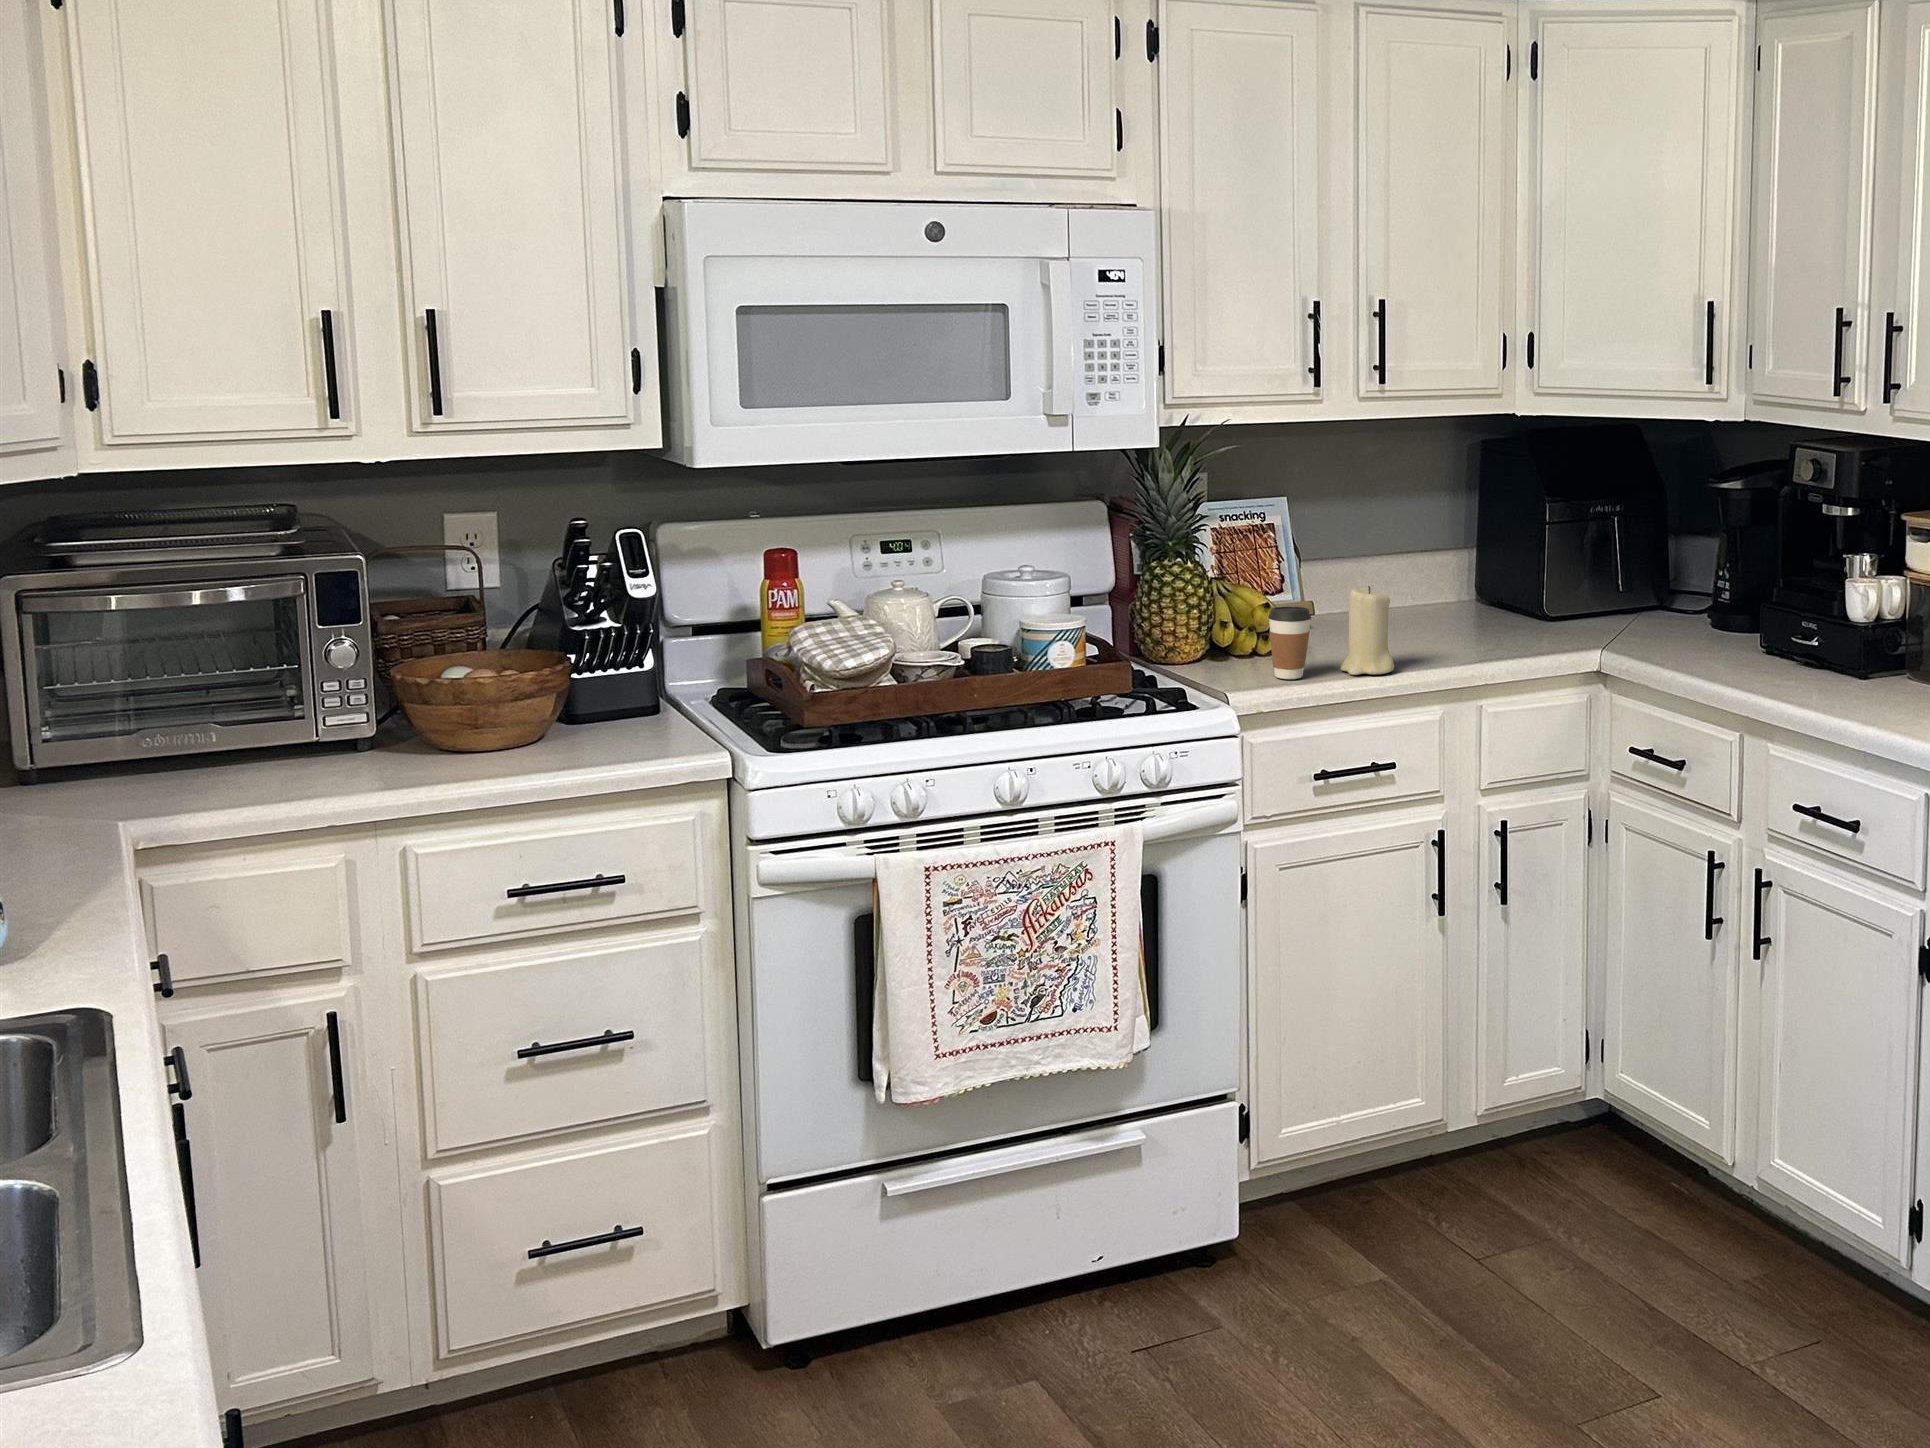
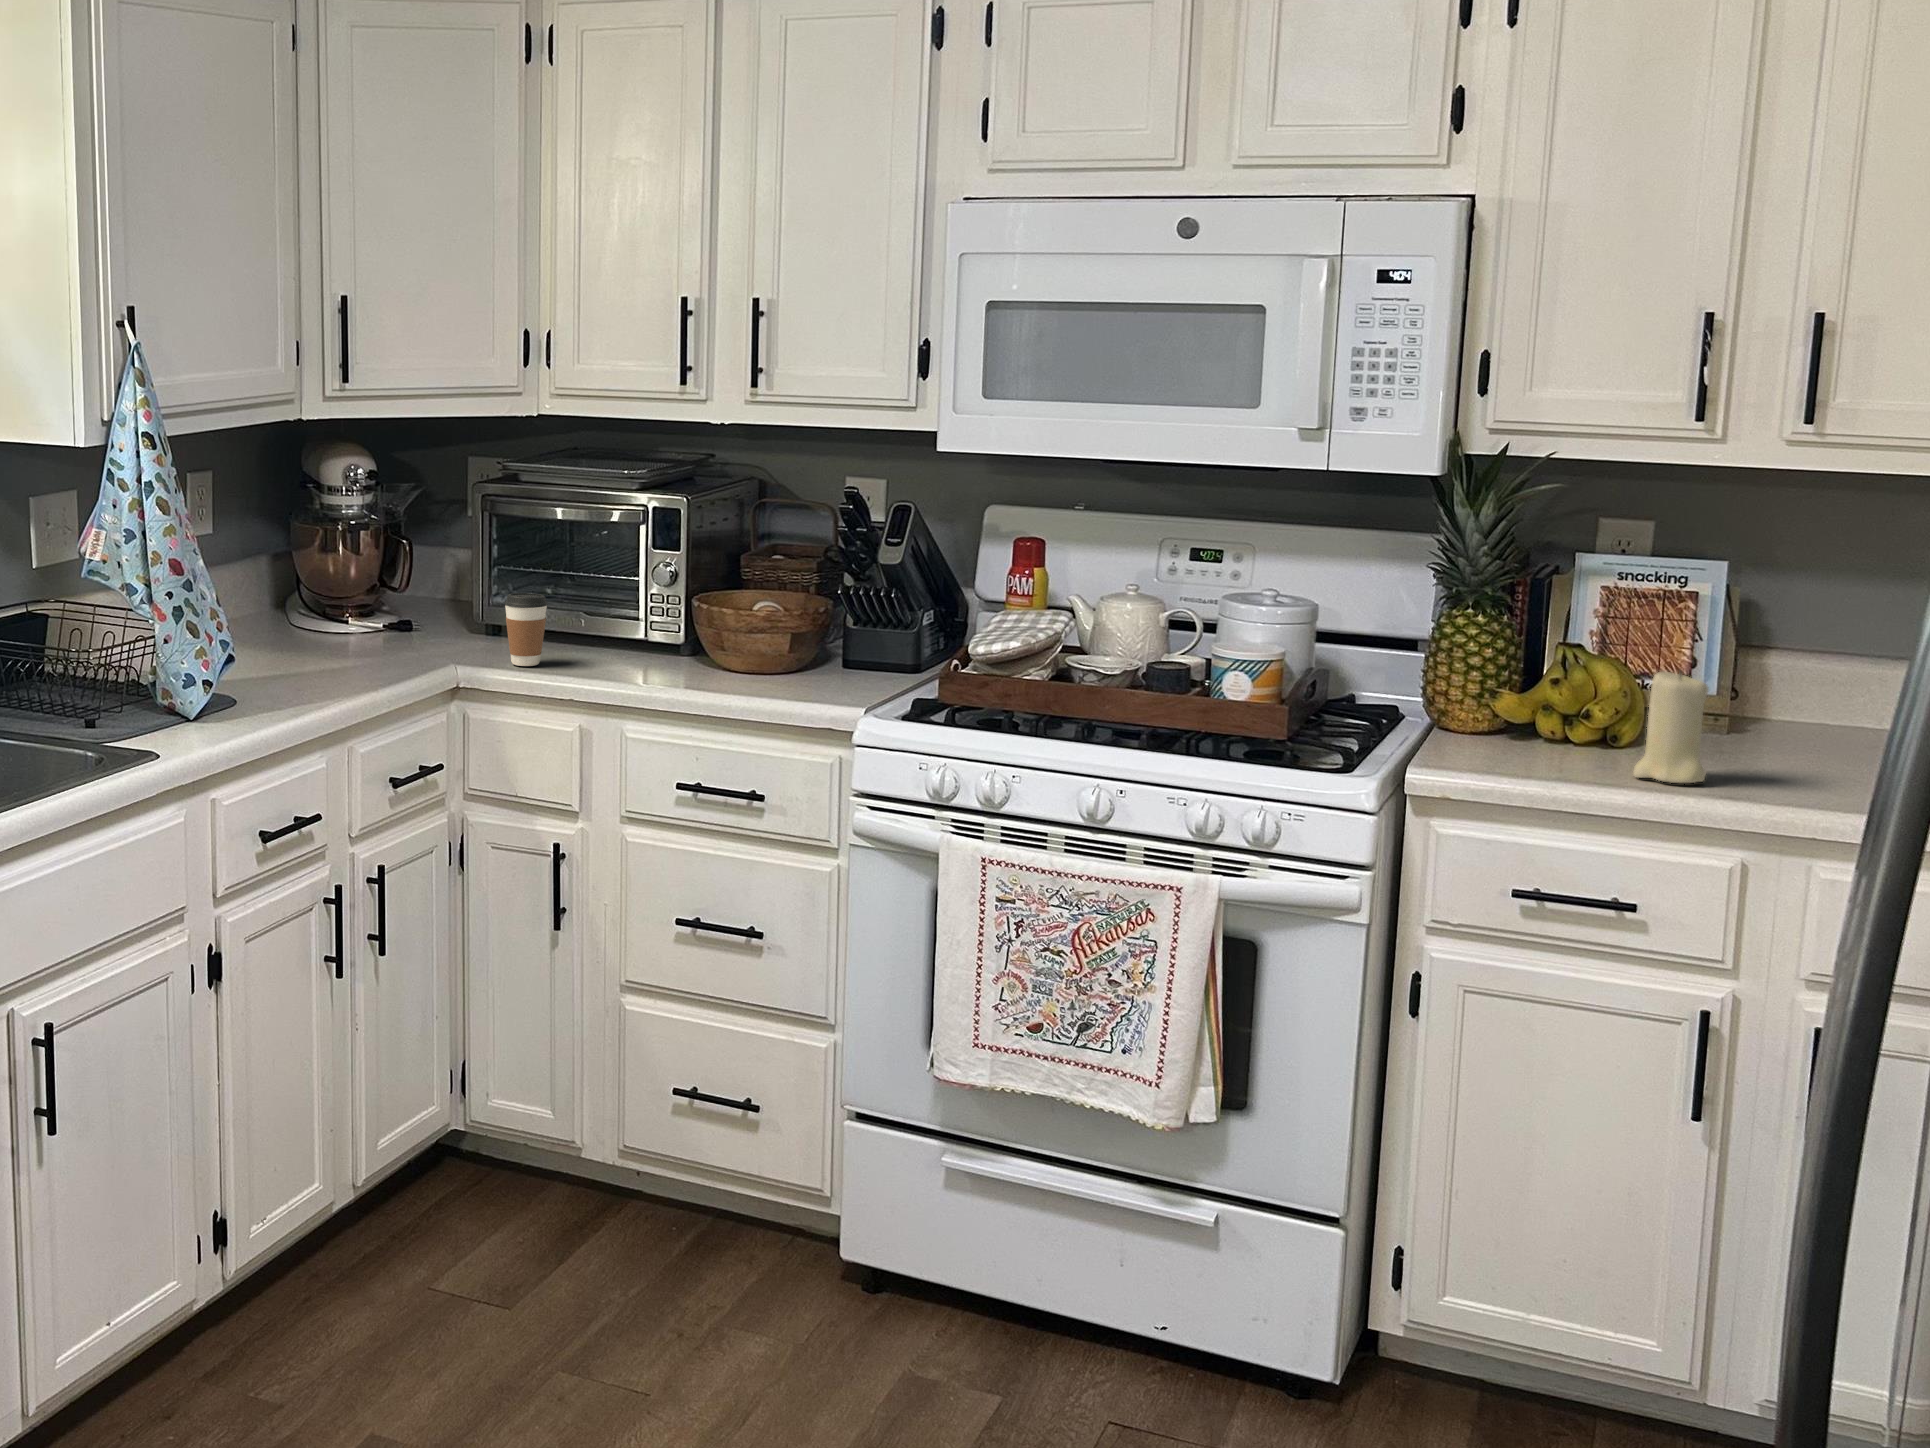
coffee cup: present [1268,607,1311,679] -> present [505,593,548,666]

